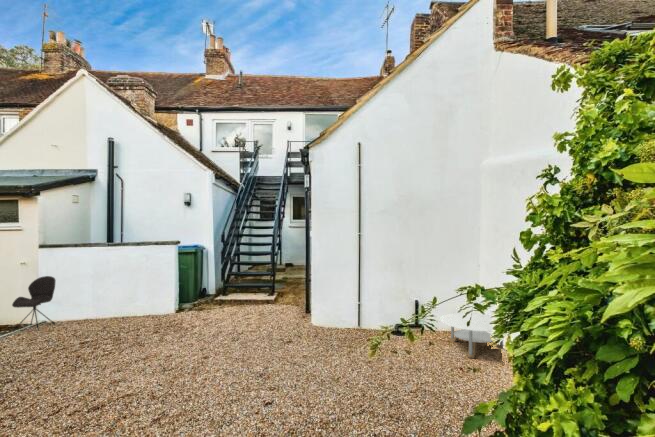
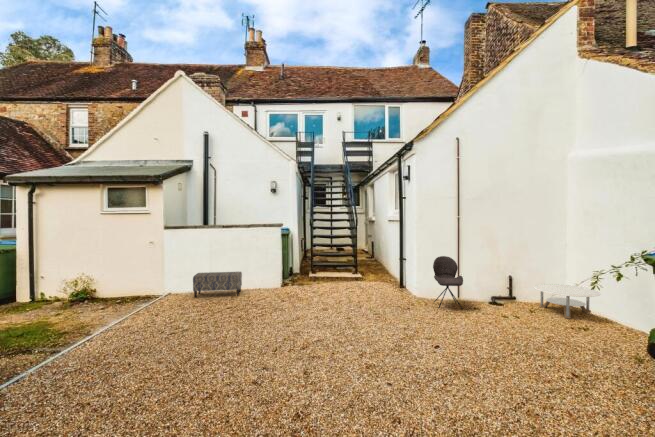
chair: present [12,276,56,331] -> present [433,256,463,309]
bench: none [61,296,128,327] -> present [193,272,242,298]

